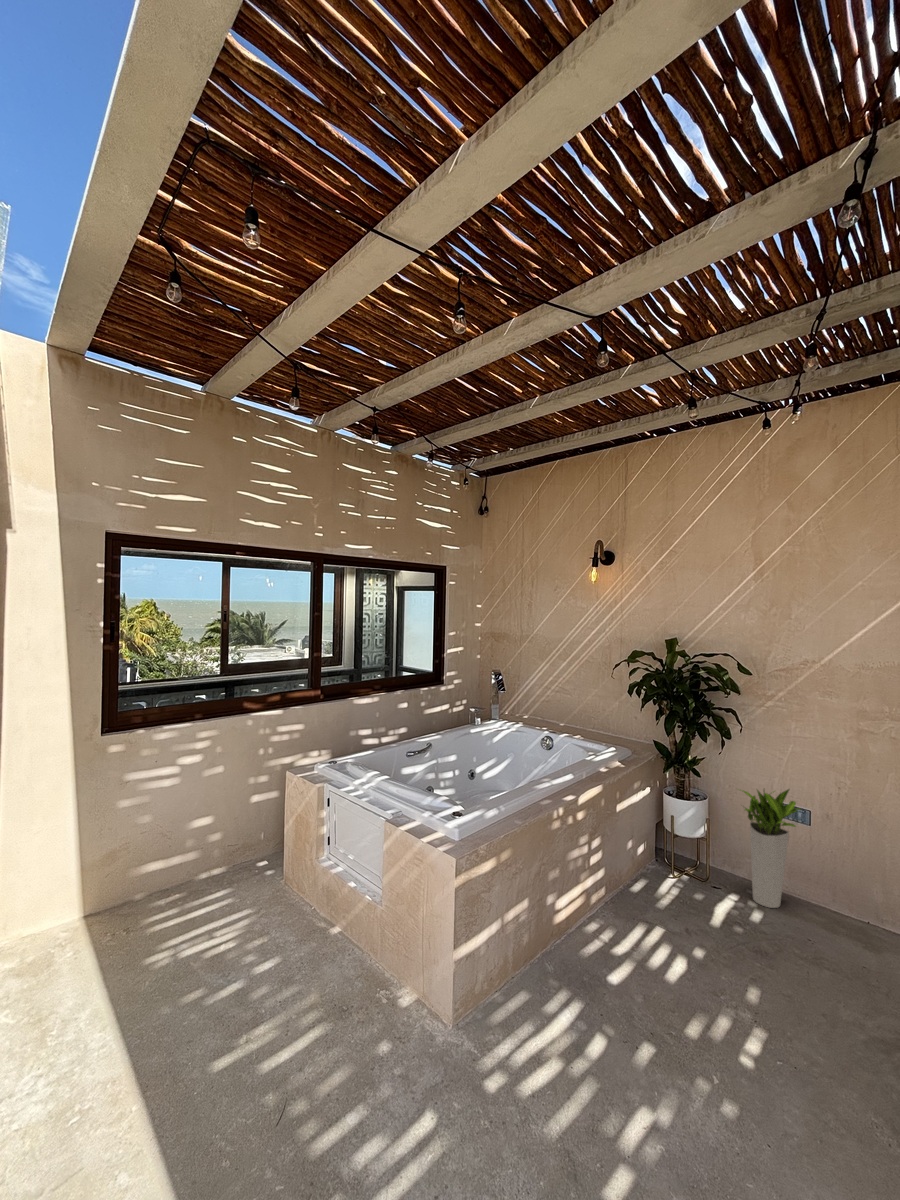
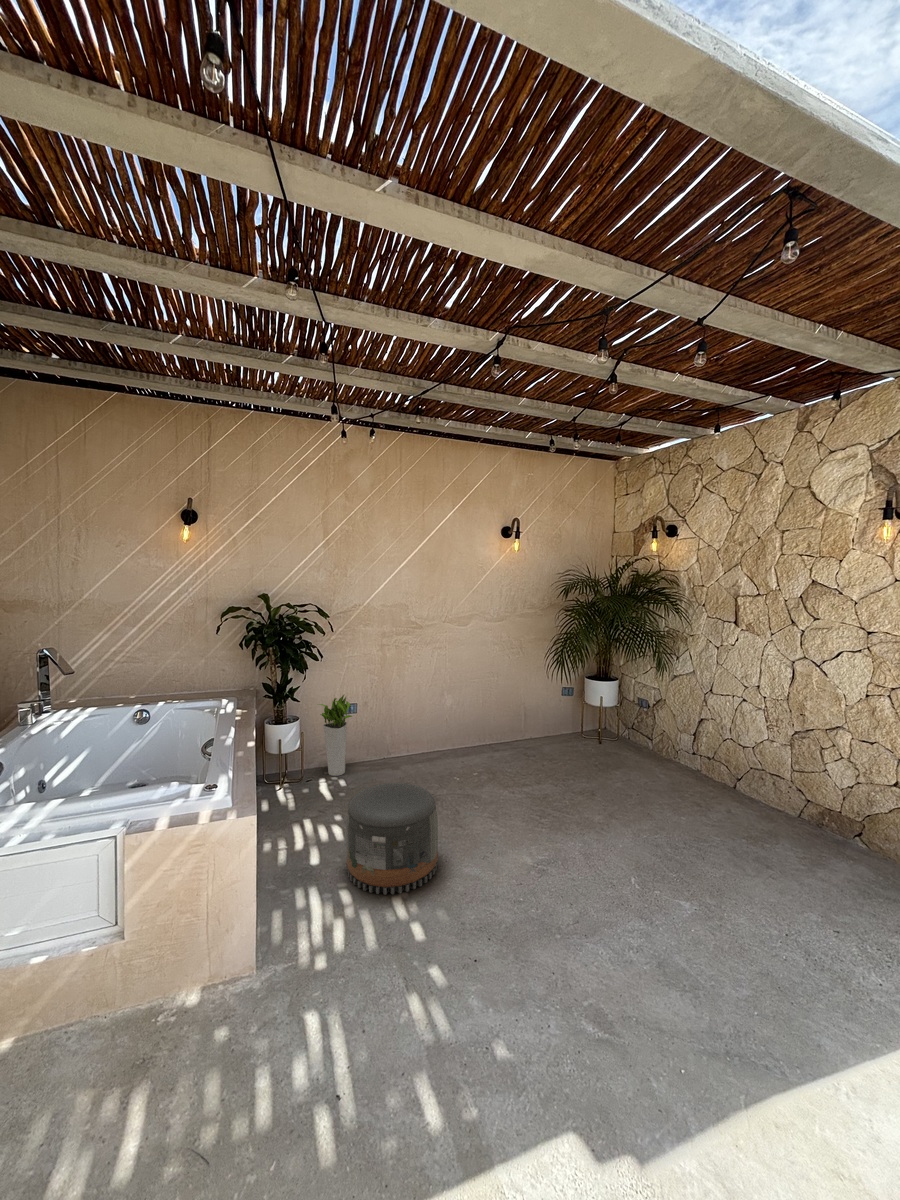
pouf: none [621,923,782,1139] -> present [346,783,438,894]

